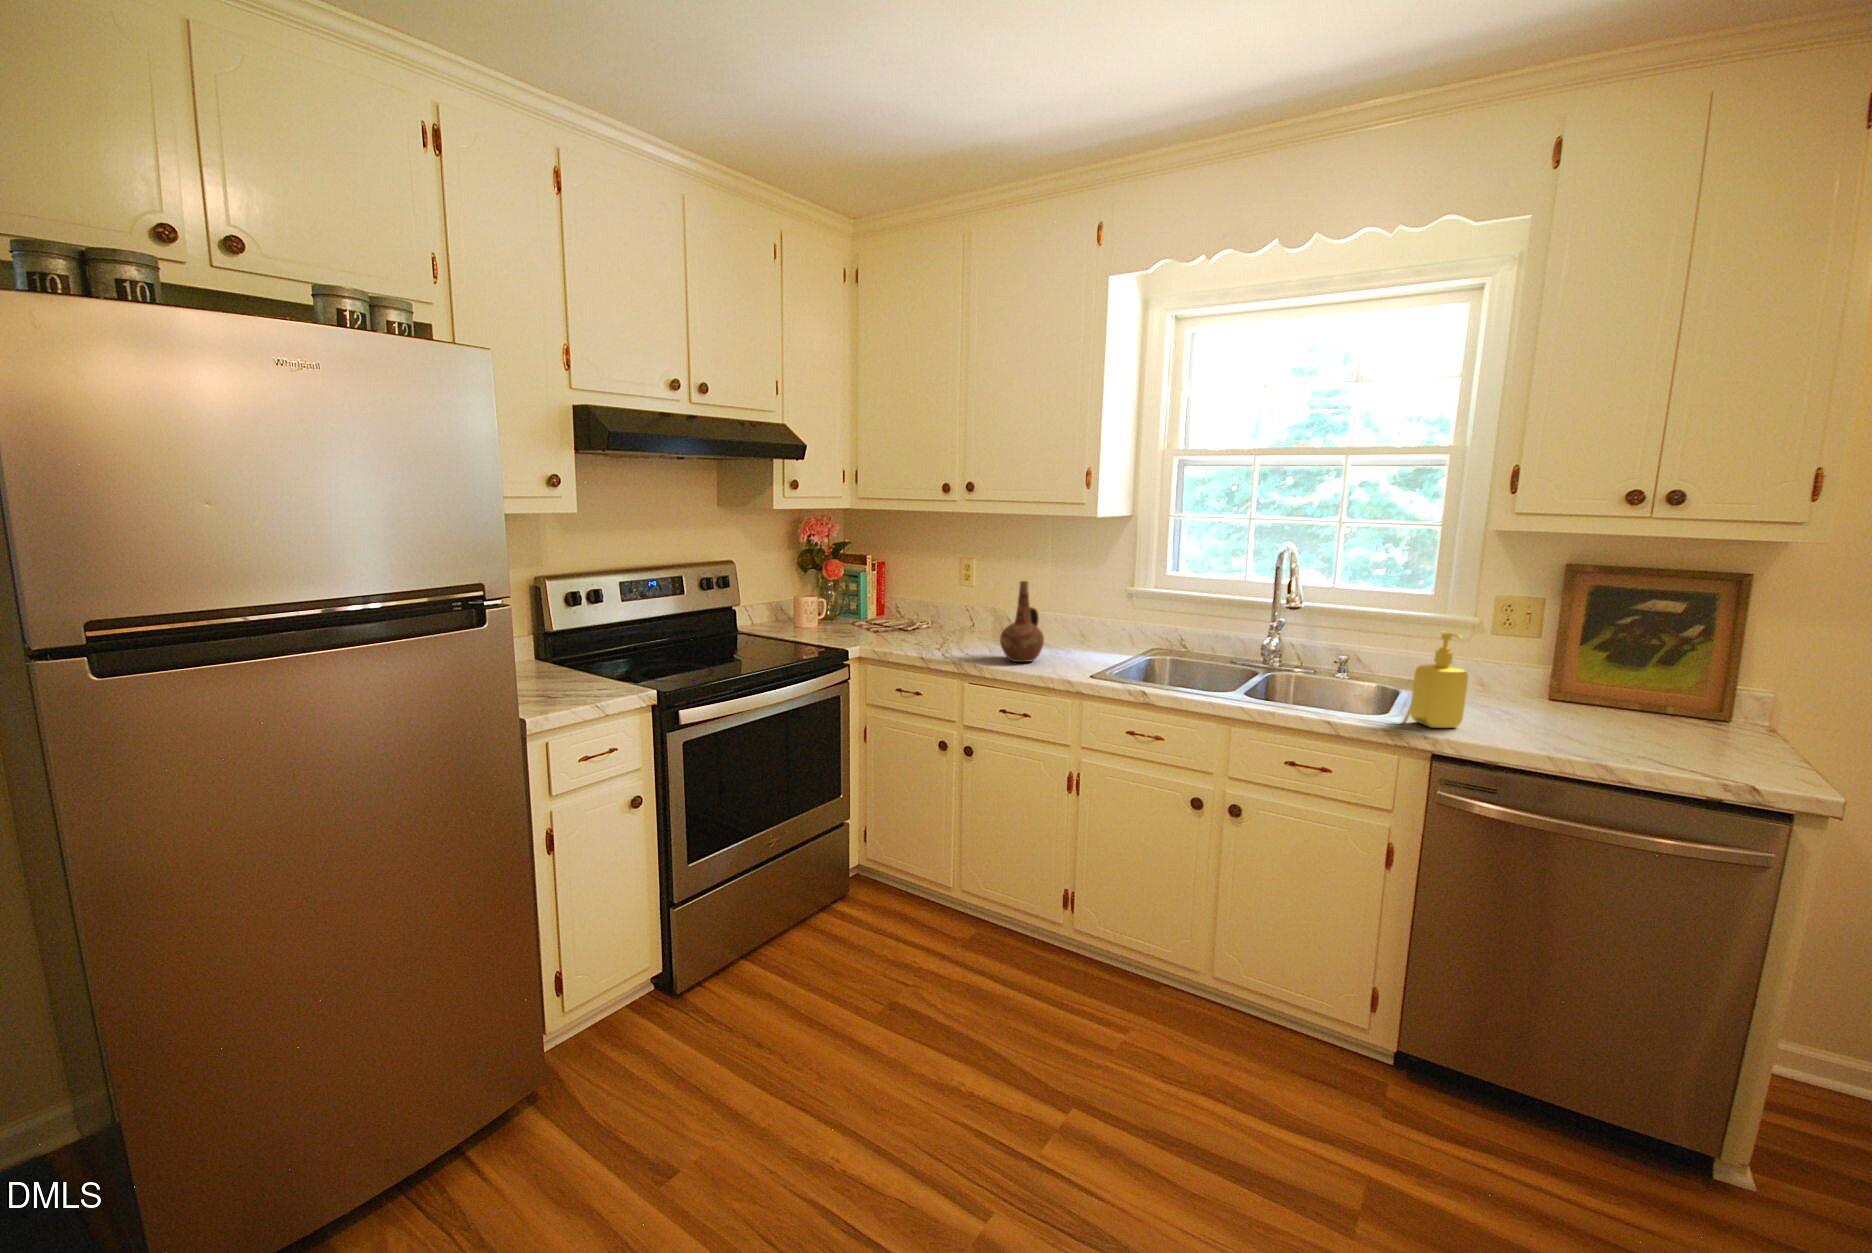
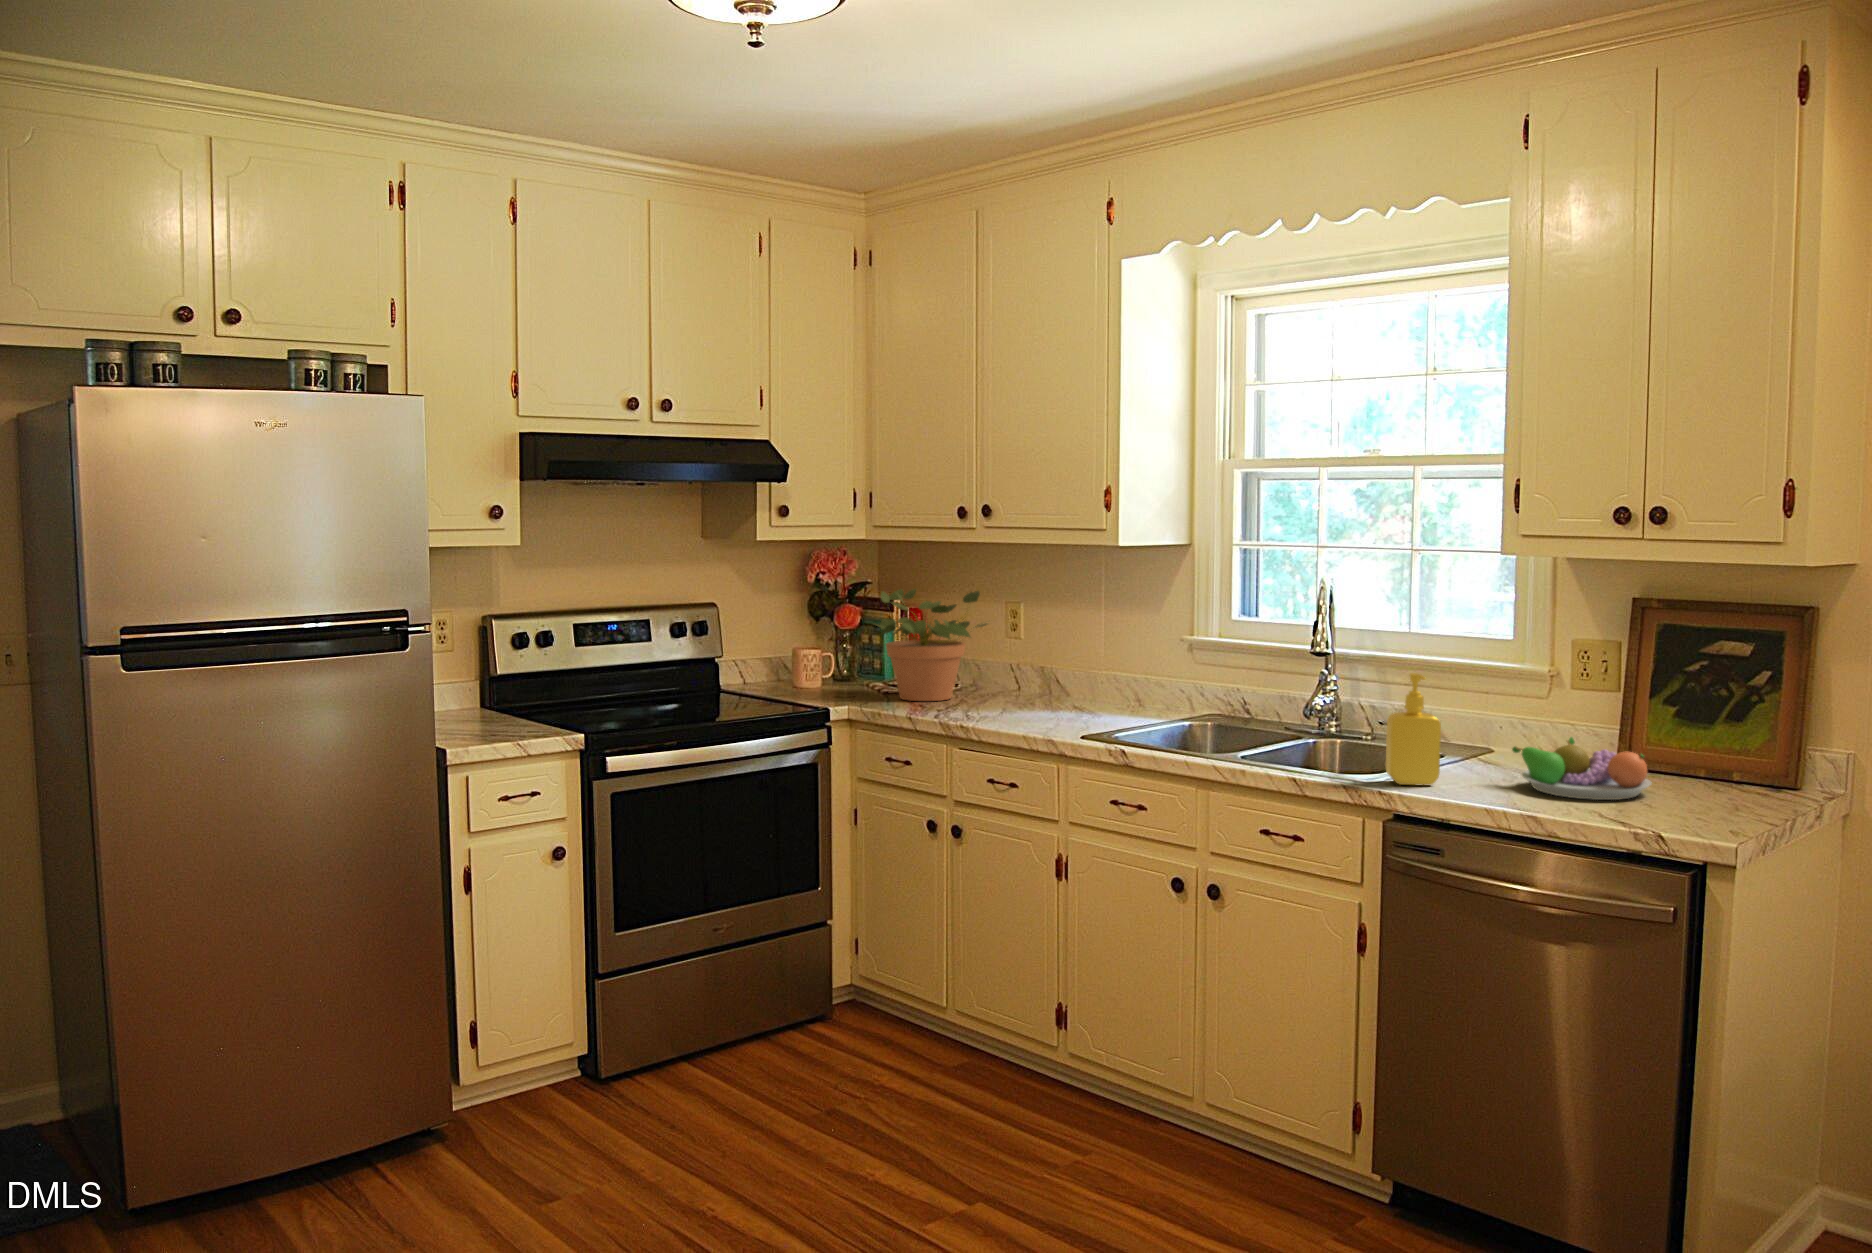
potted plant: none [874,548,973,641] -> present [876,589,987,701]
ceramic pitcher: present [1000,581,1044,662] -> none [995,624,1049,722]
fruit bowl: none [1509,681,1647,741] -> present [1512,737,1652,800]

